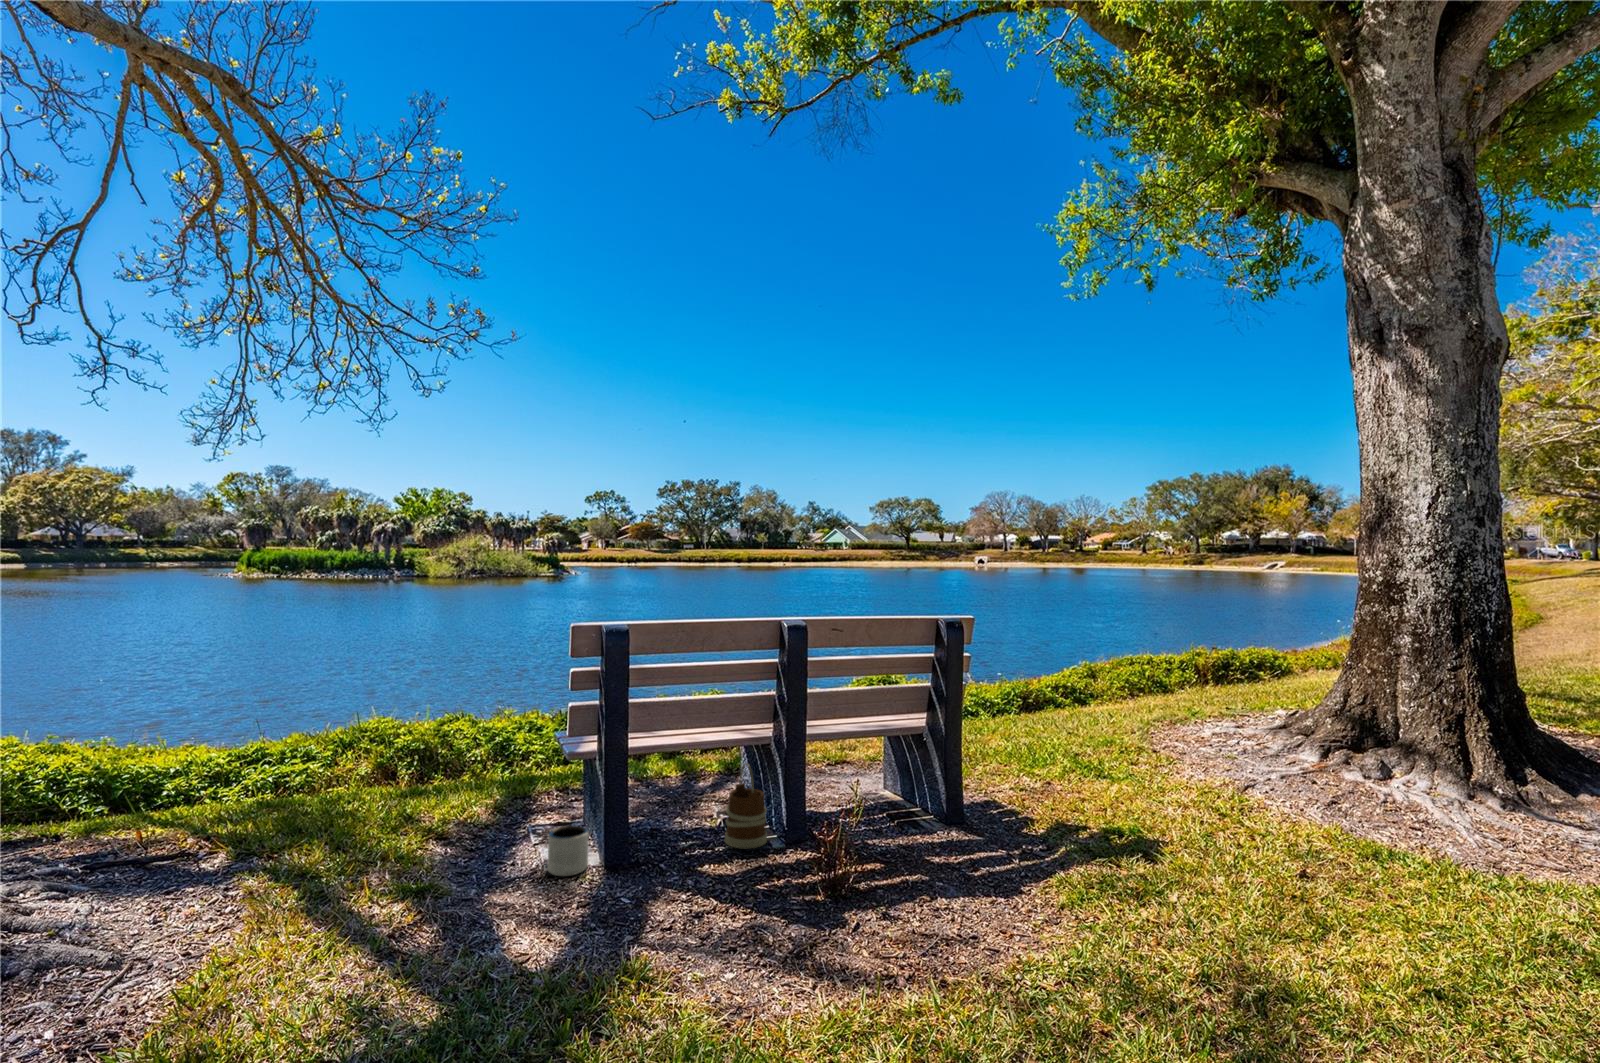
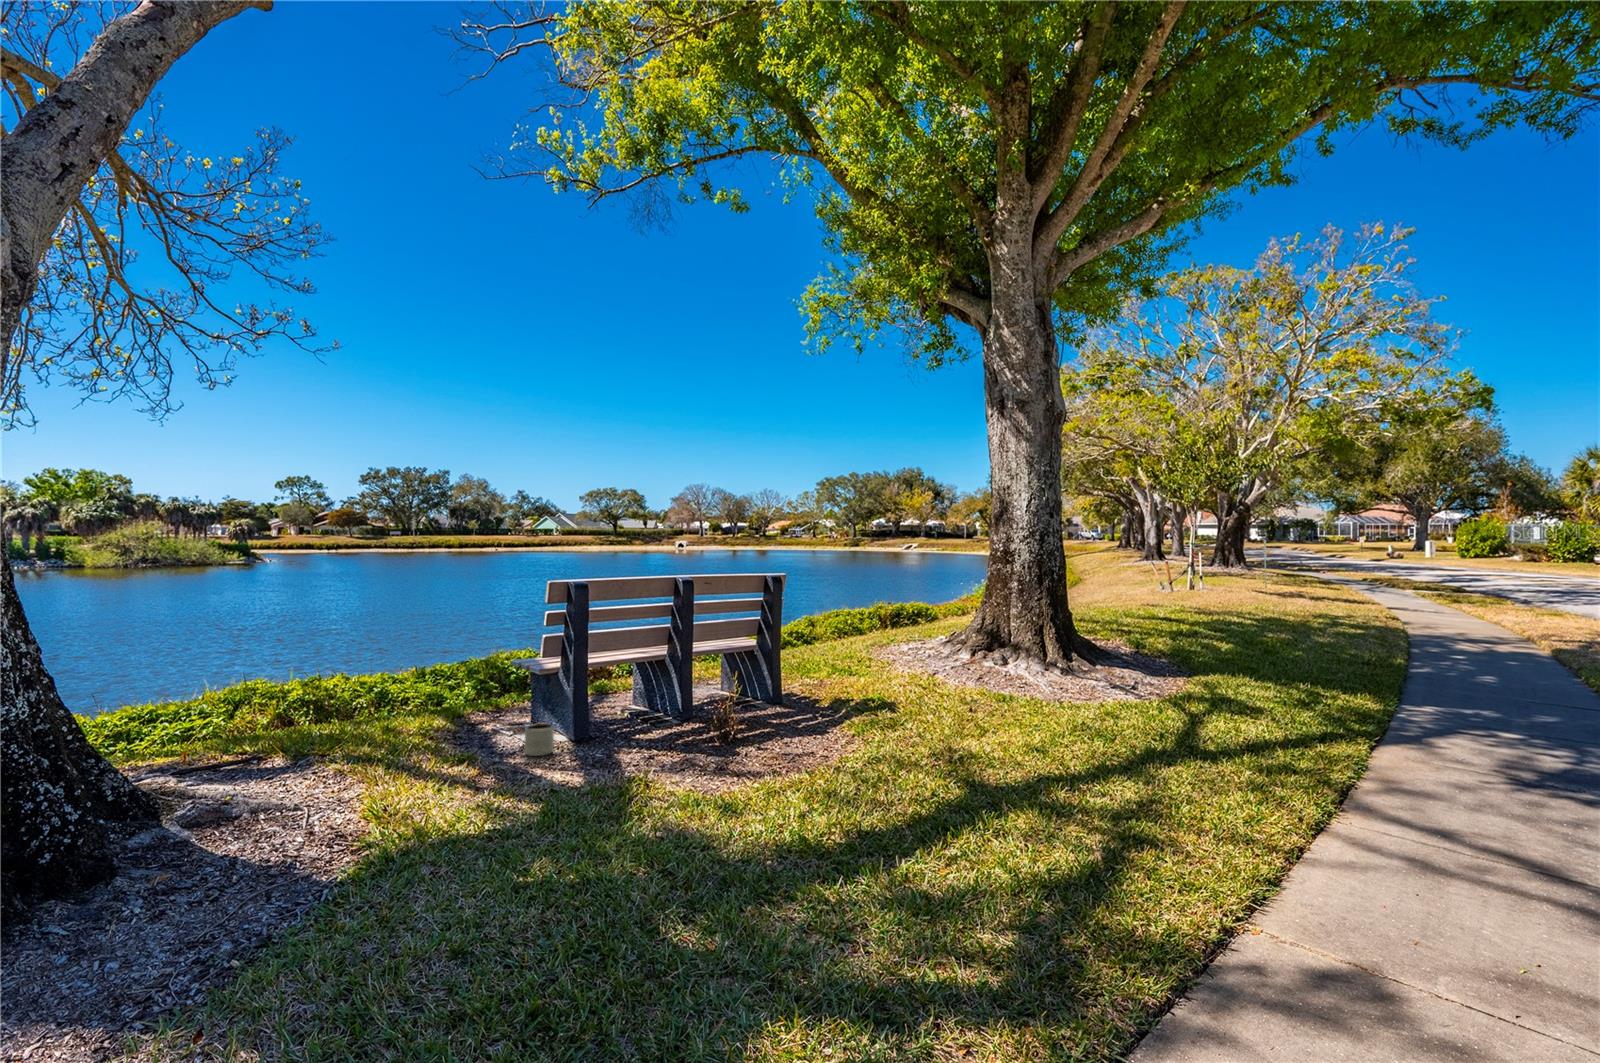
wooden bucket: present [725,763,767,849] -> none [633,676,663,732]

